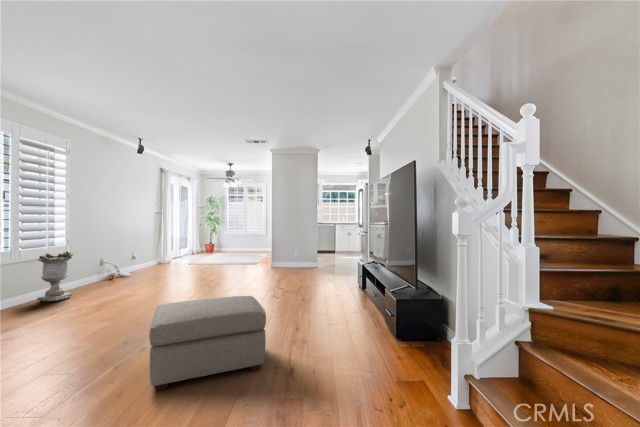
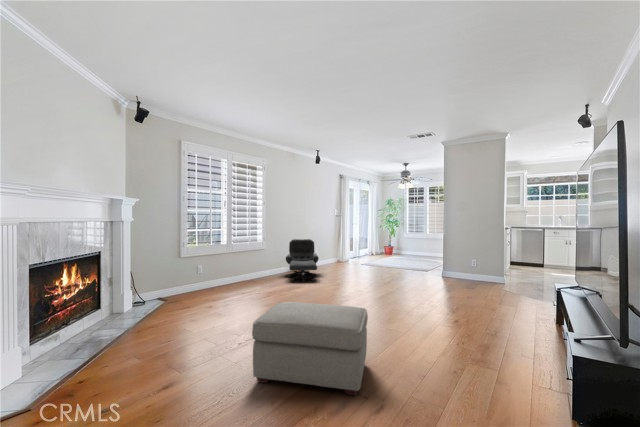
lounge chair: none [98,240,148,289] -> present [286,239,319,282]
planter: present [37,251,73,302] -> none [243,246,265,284]

